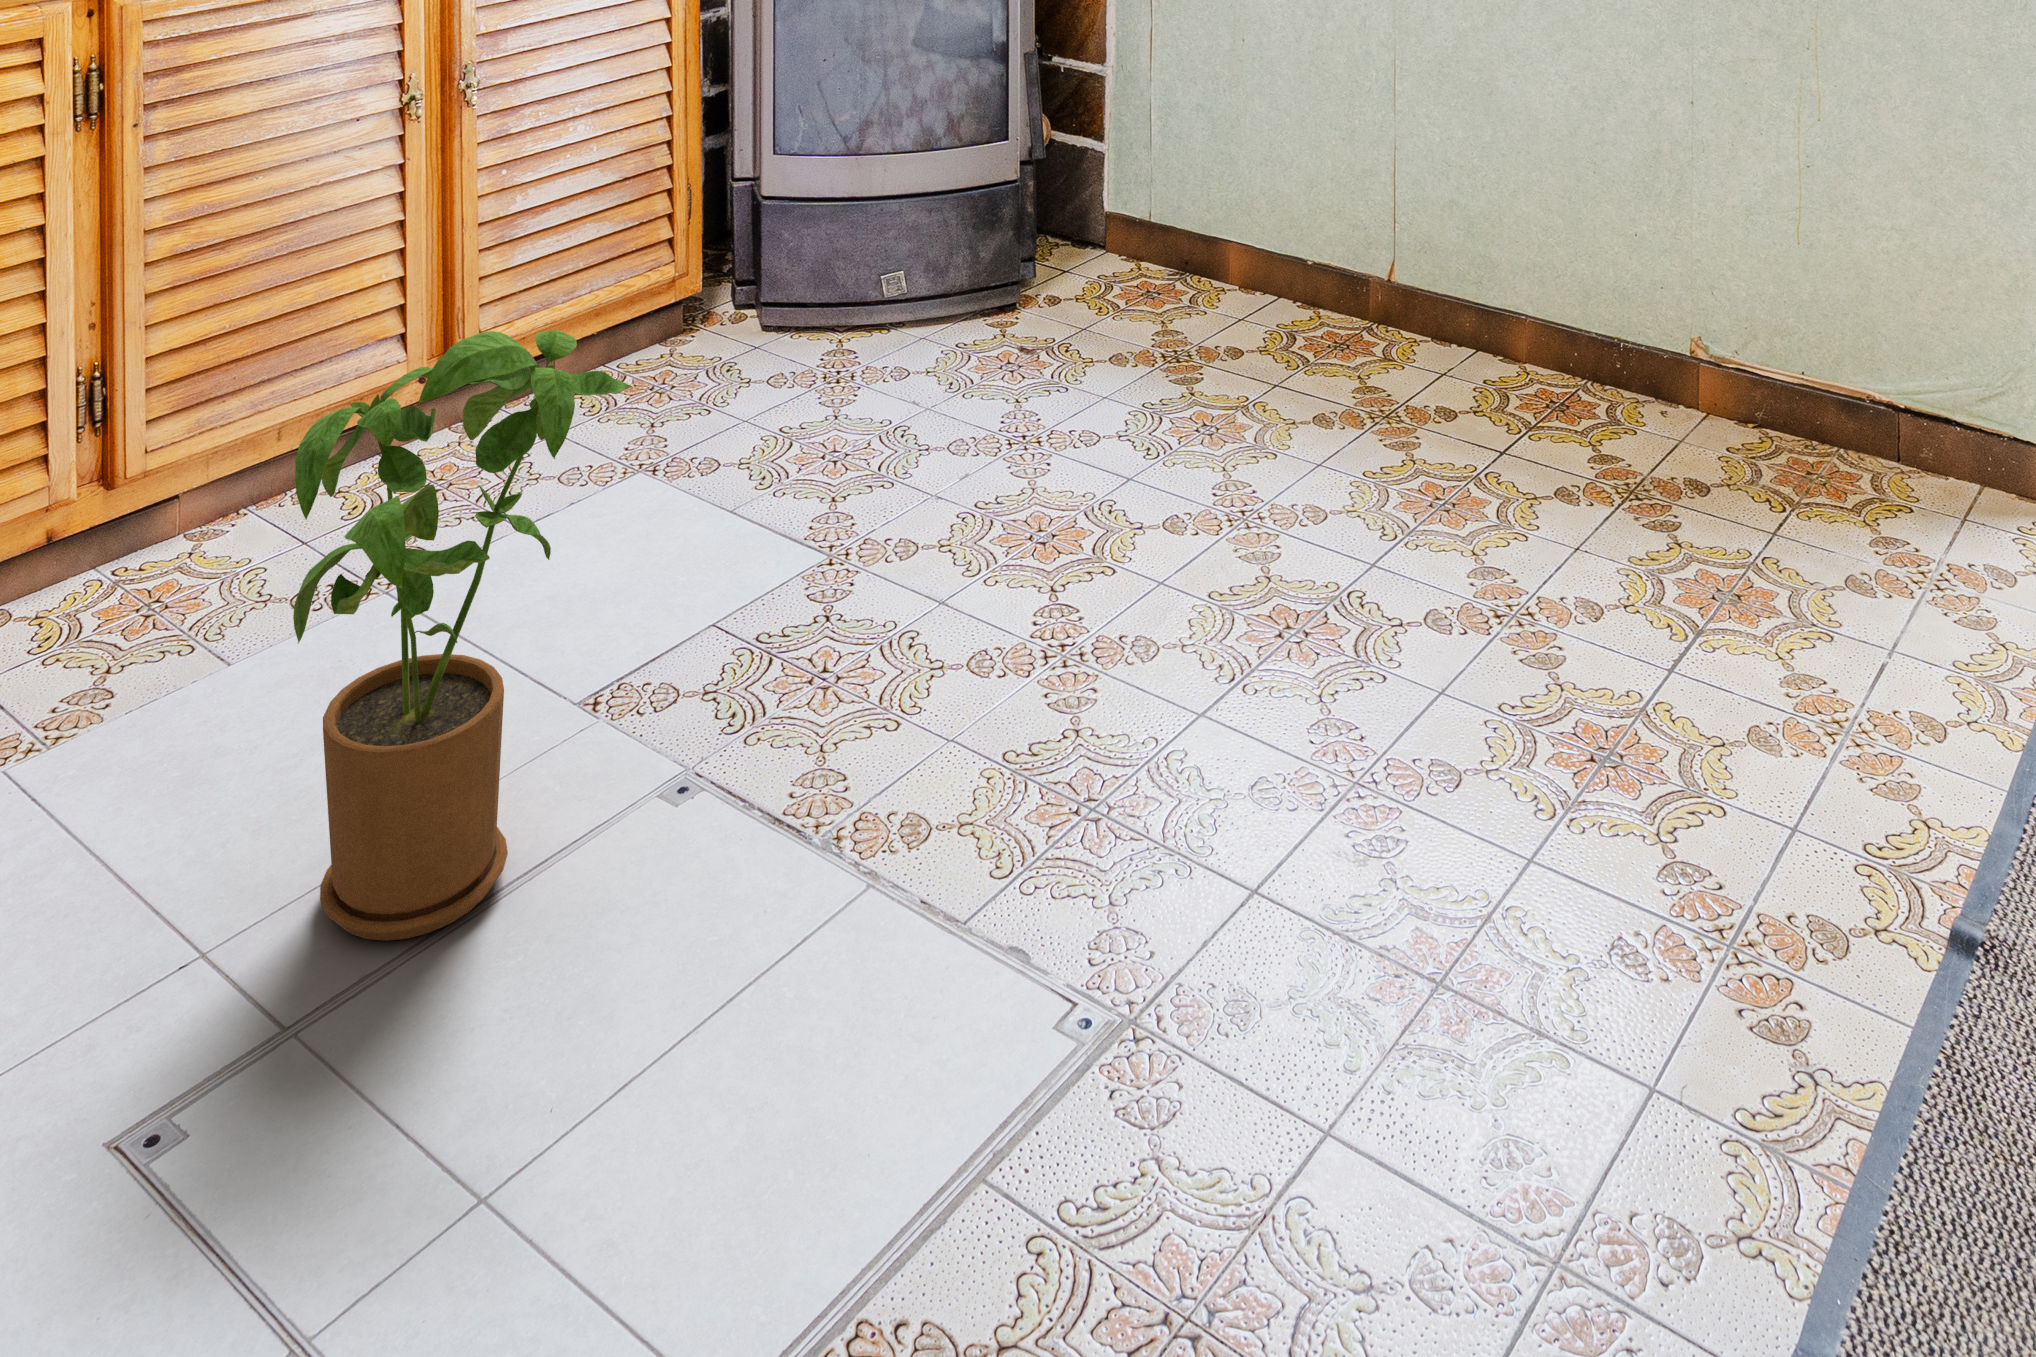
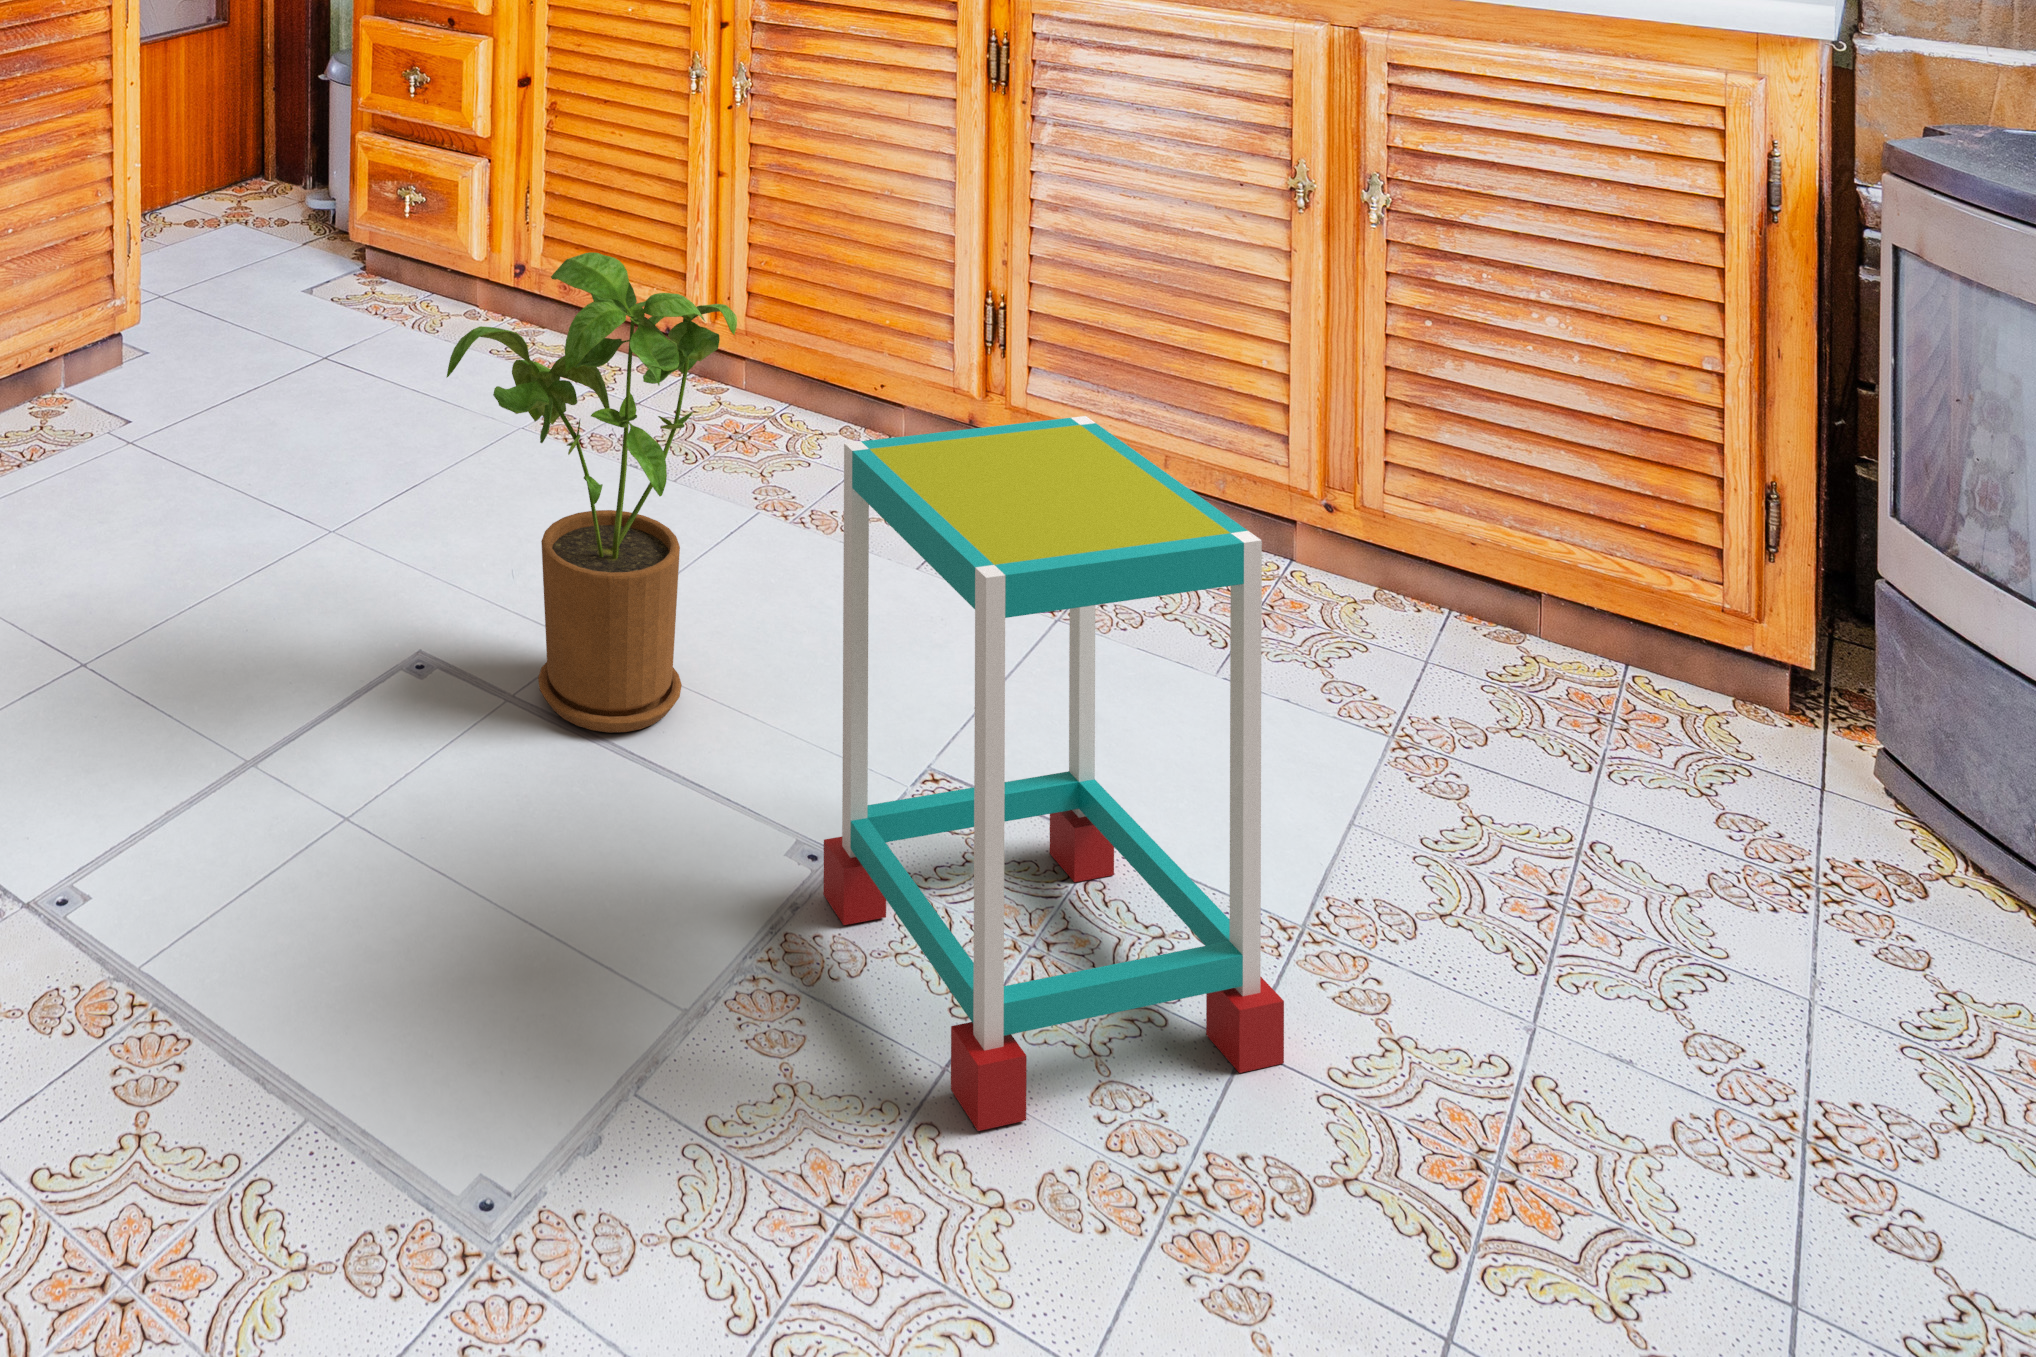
side table: none [751,225,1052,747] -> present [823,416,1284,1131]

